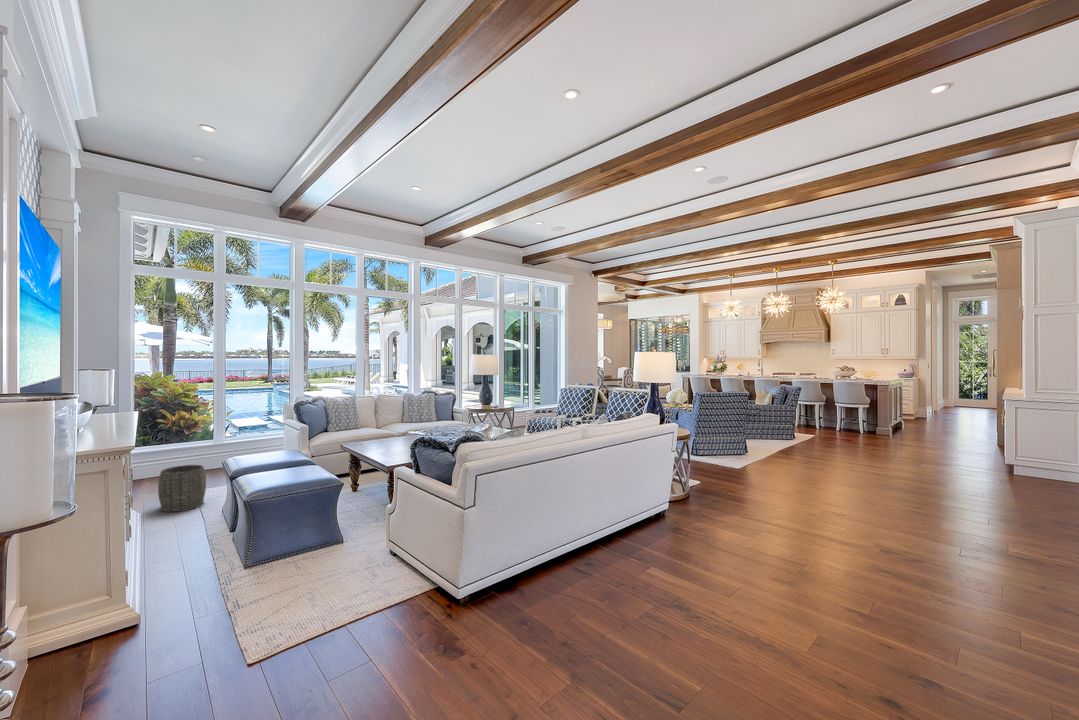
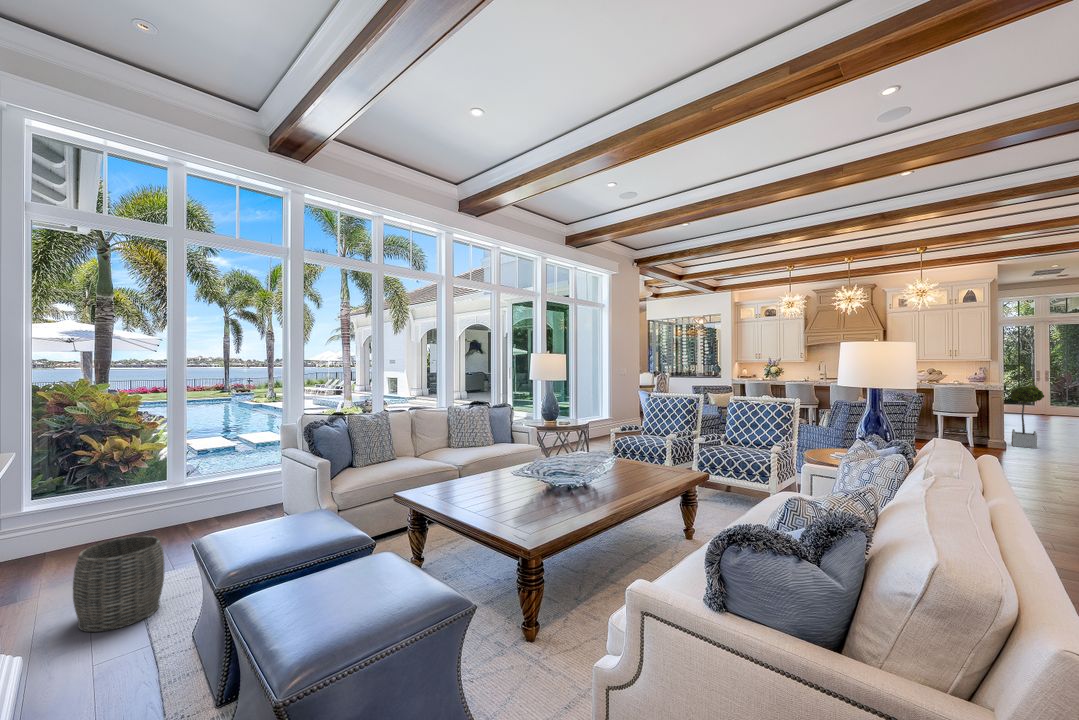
potted tree: none [896,380,923,434] -> present [1008,385,1044,448]

